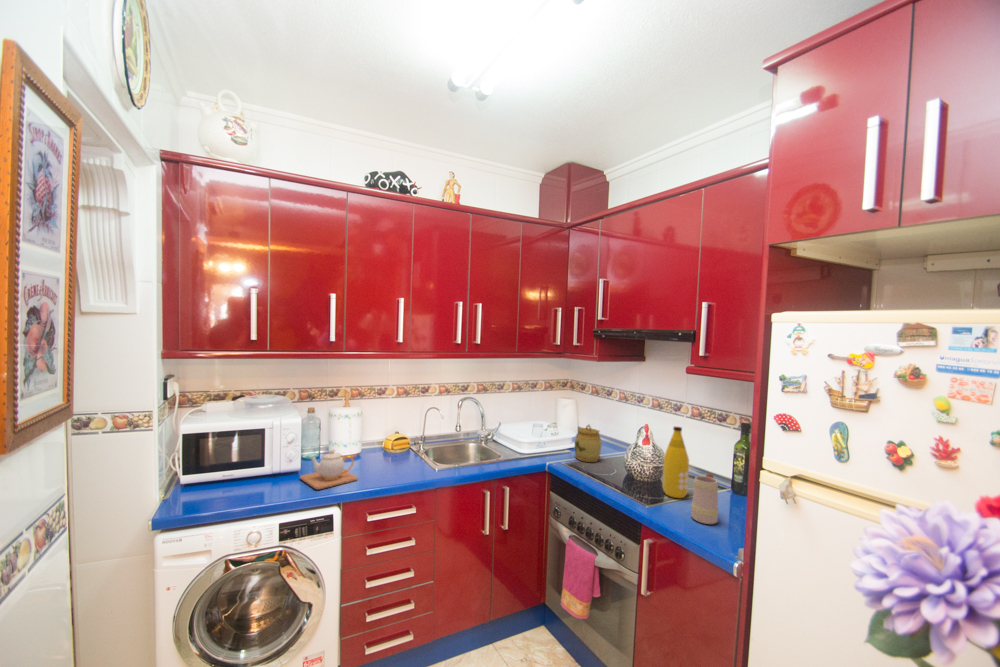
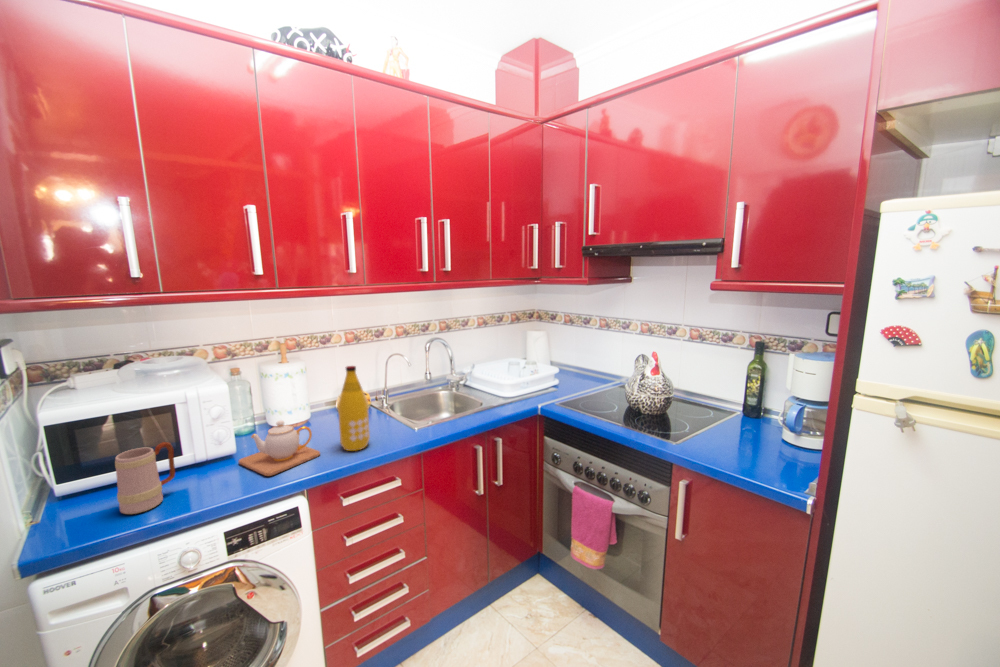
jar: present [575,425,601,462] -> none [567,358,595,399]
bottle: present [663,427,689,498] -> present [338,366,370,451]
mug: present [691,474,718,524] -> present [115,442,175,514]

